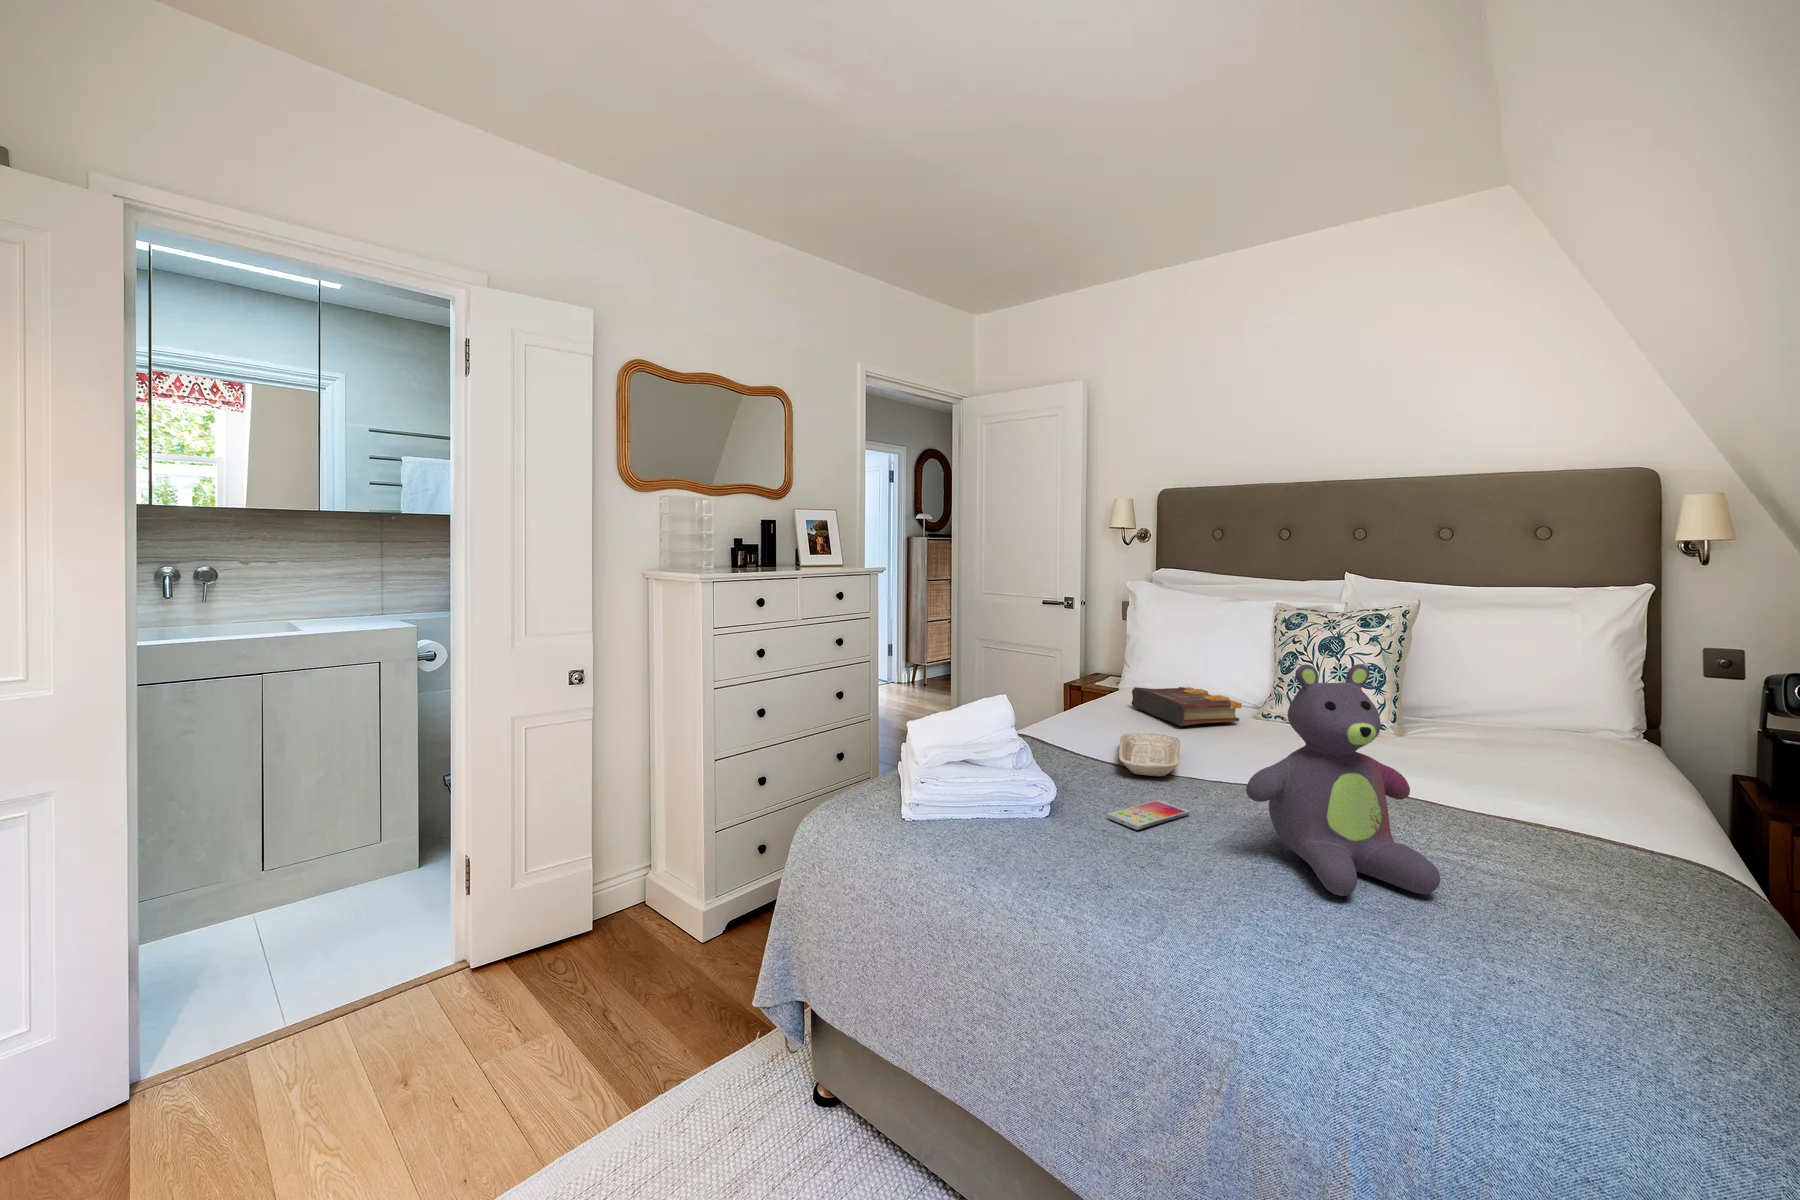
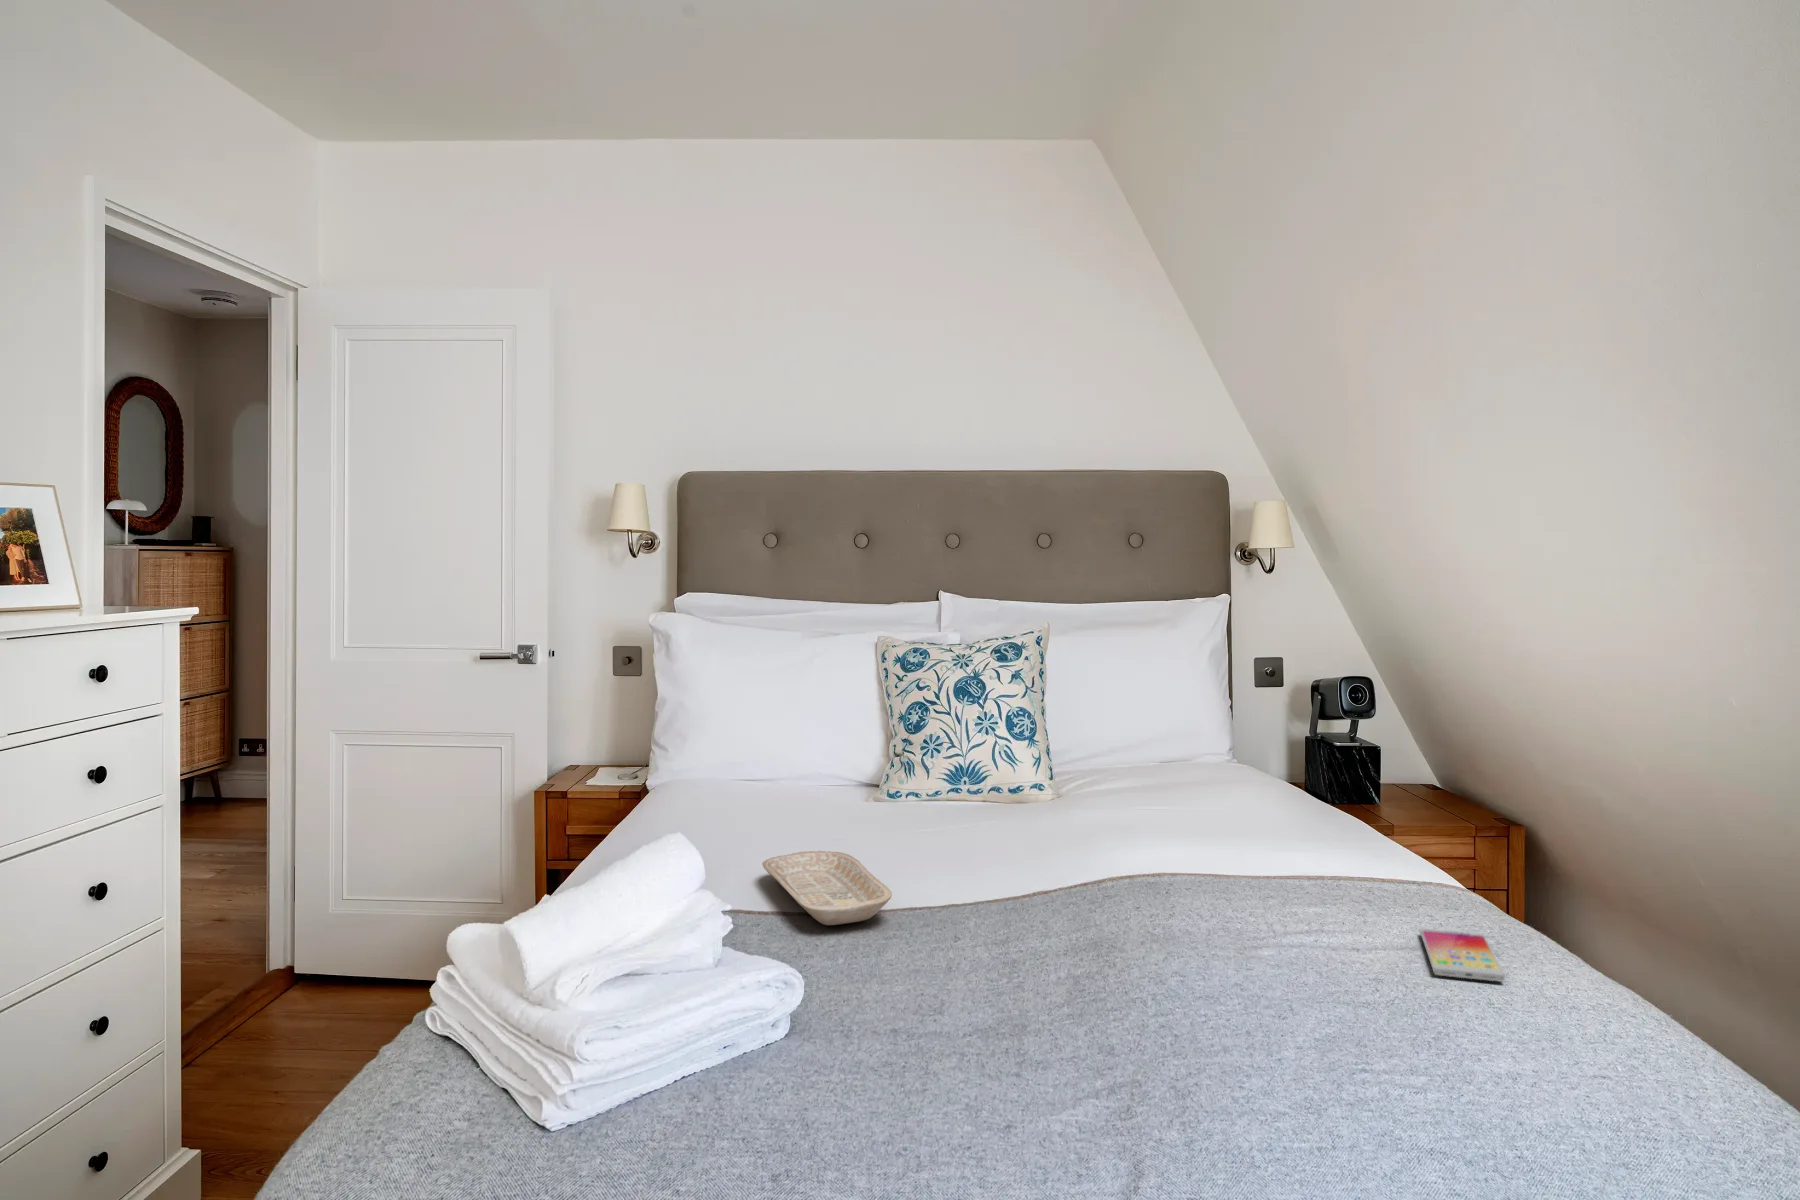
stuffed bear: present [1246,664,1440,896] -> none [1094,706,1337,1047]
book: present [1131,686,1242,726] -> none [714,769,883,832]
smartphone: present [1107,800,1190,830] -> present [1420,928,1505,981]

